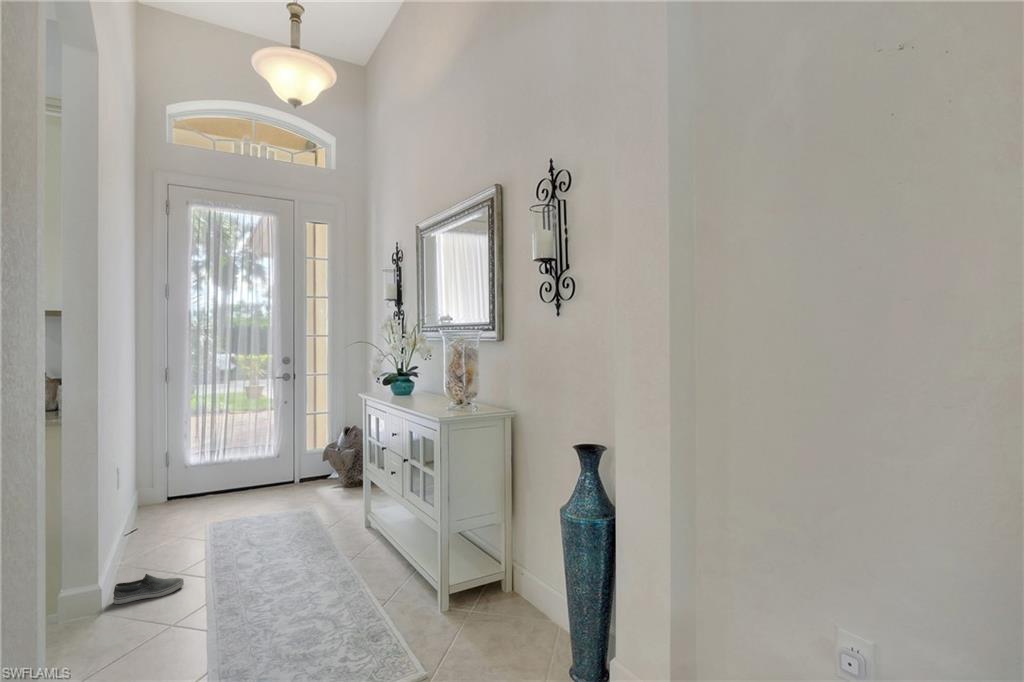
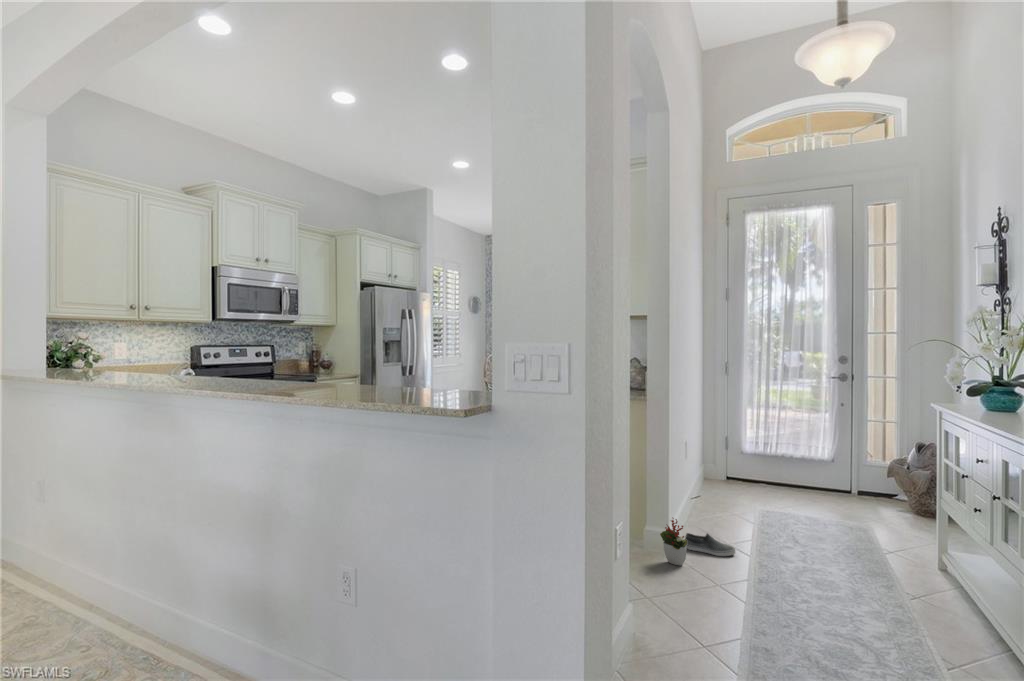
decorative plant: none [74,572,118,634] -> present [660,518,687,565]

